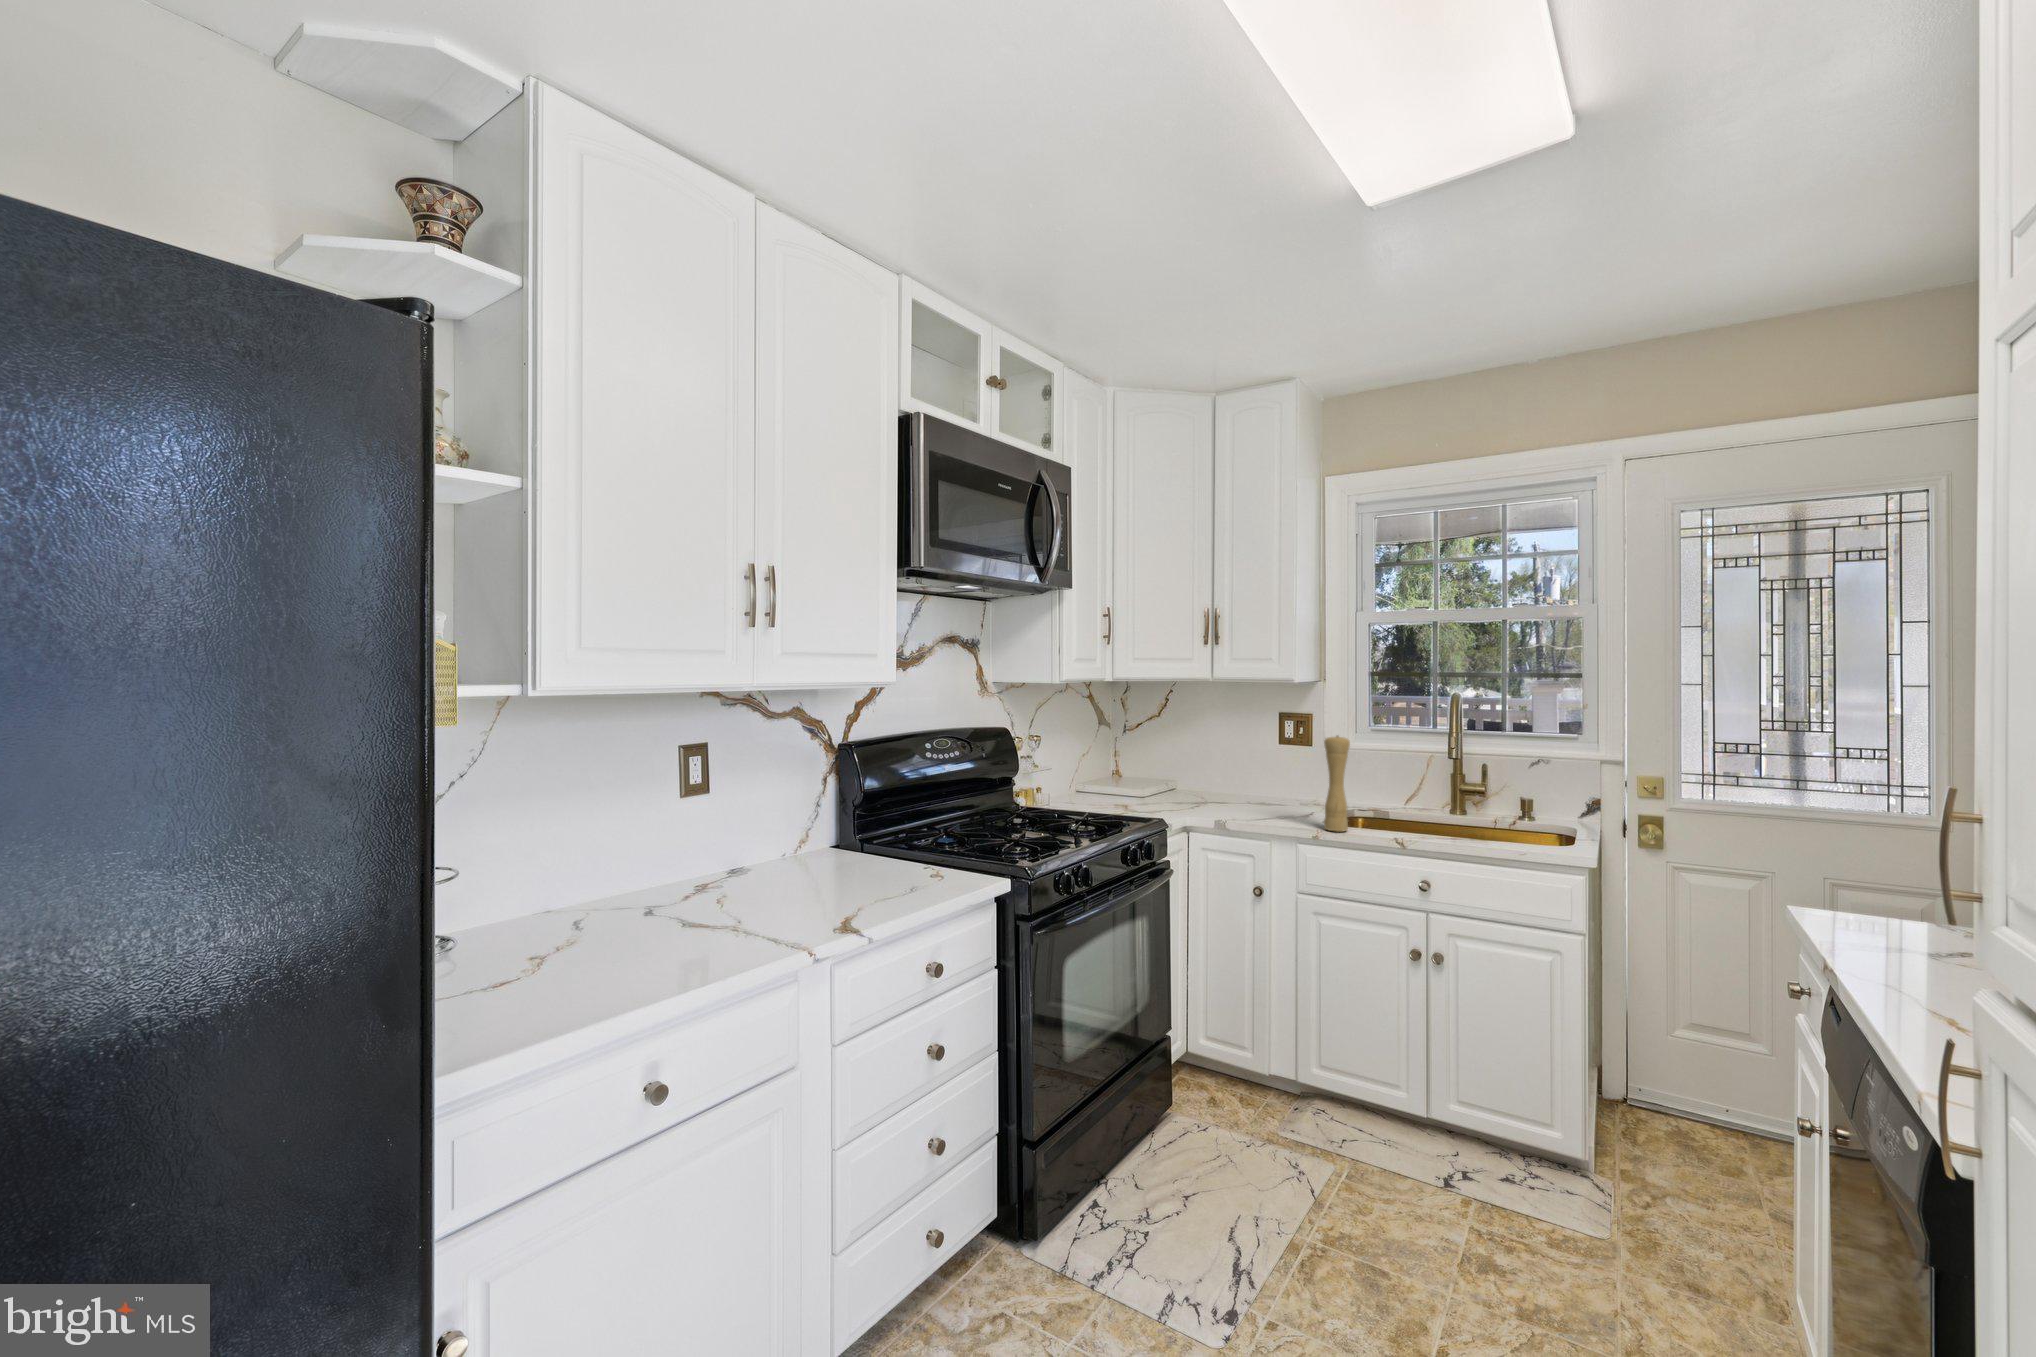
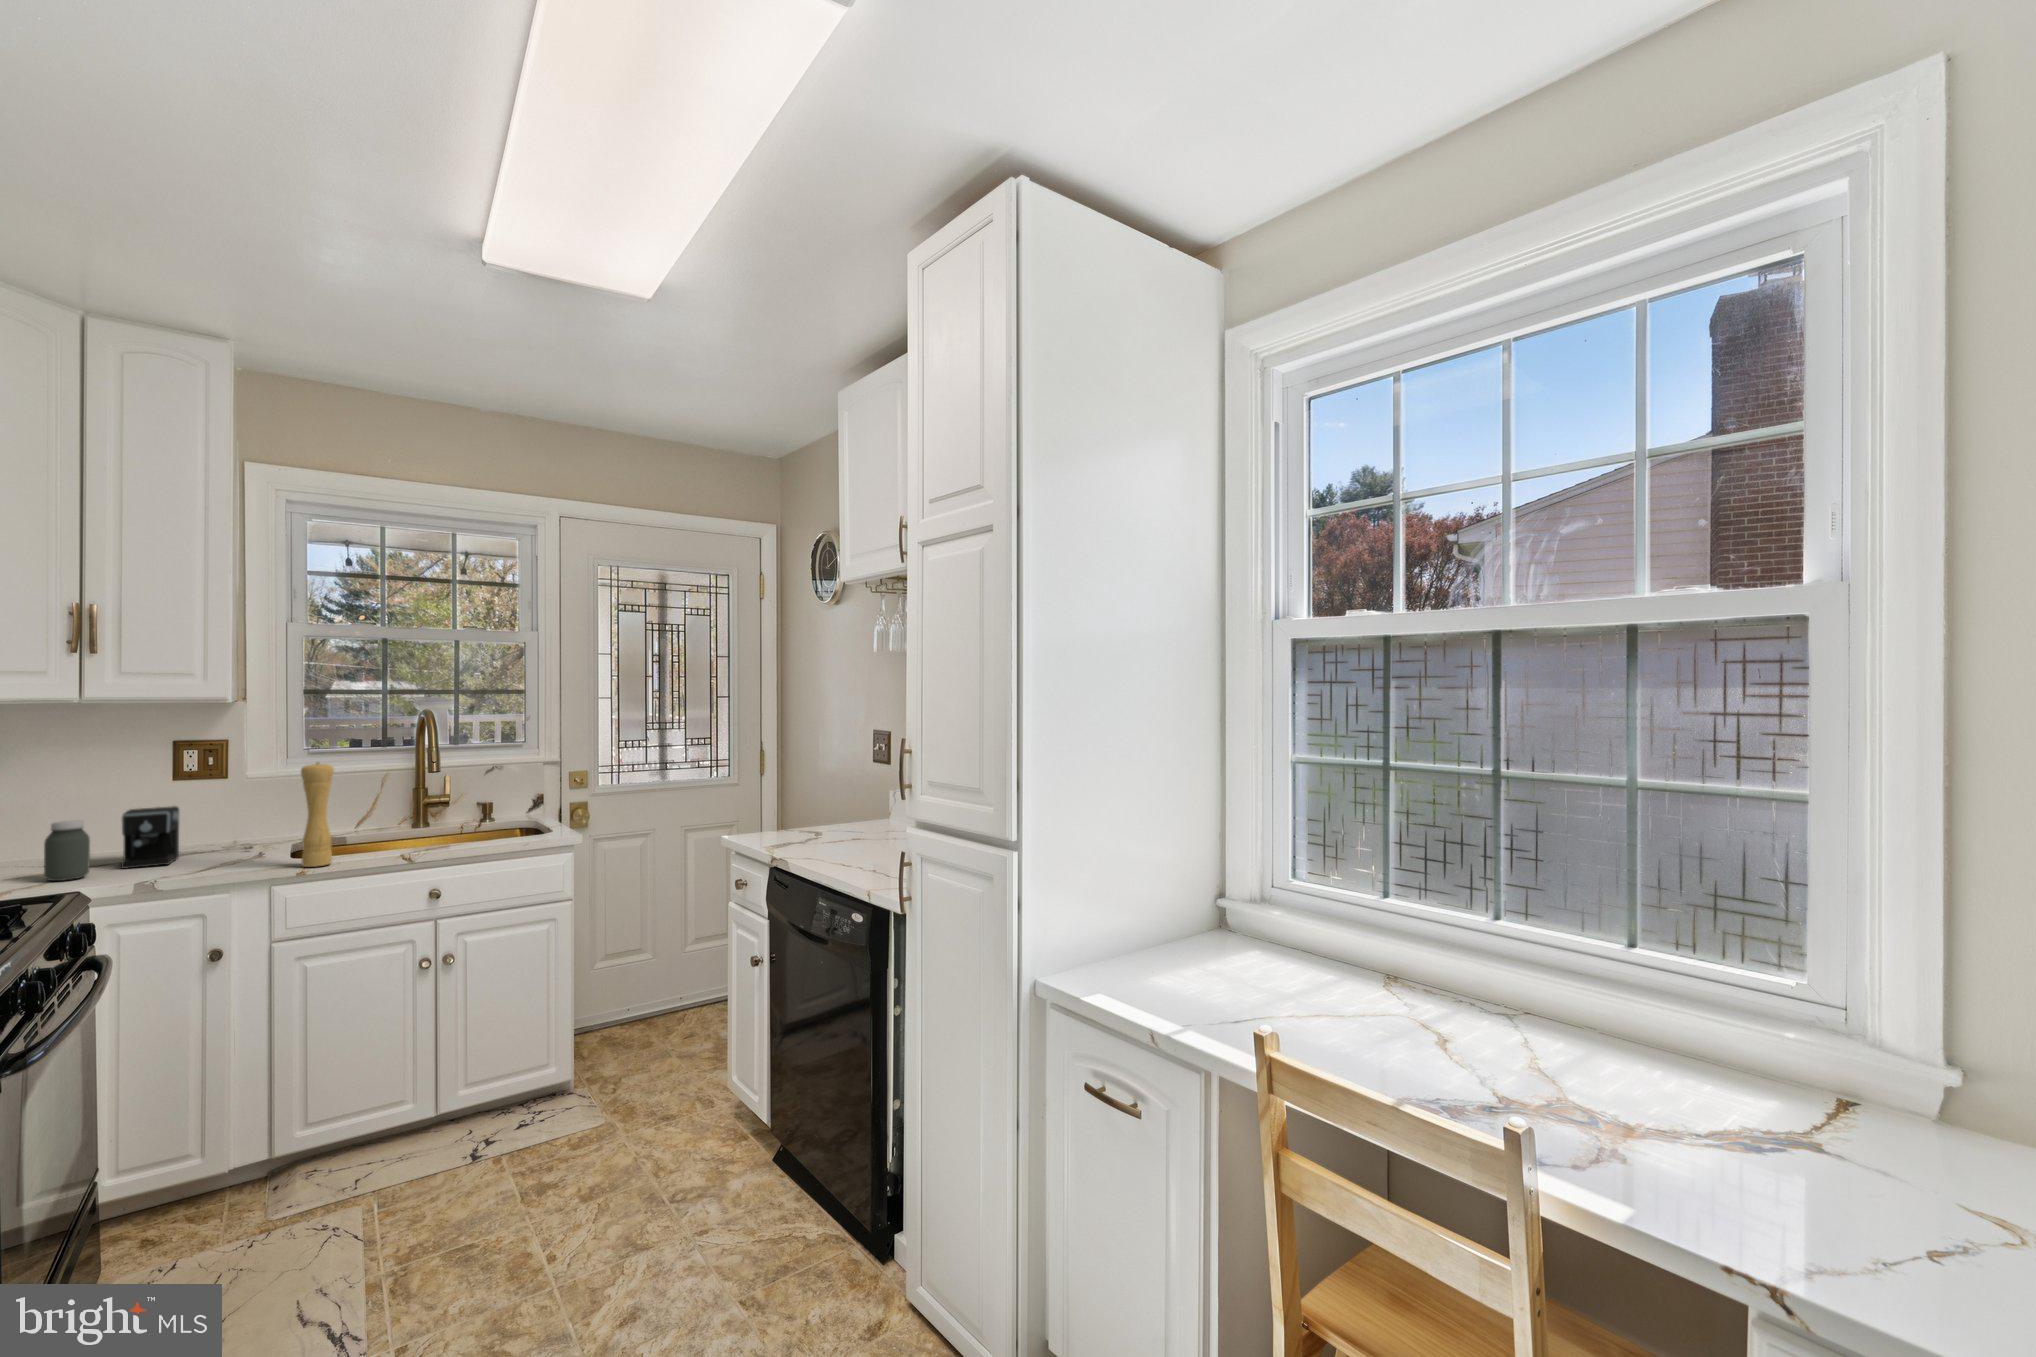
coffee maker: none [1229,761,1319,808] -> present [121,806,253,869]
jar: none [1184,763,1207,807] -> present [44,820,90,881]

